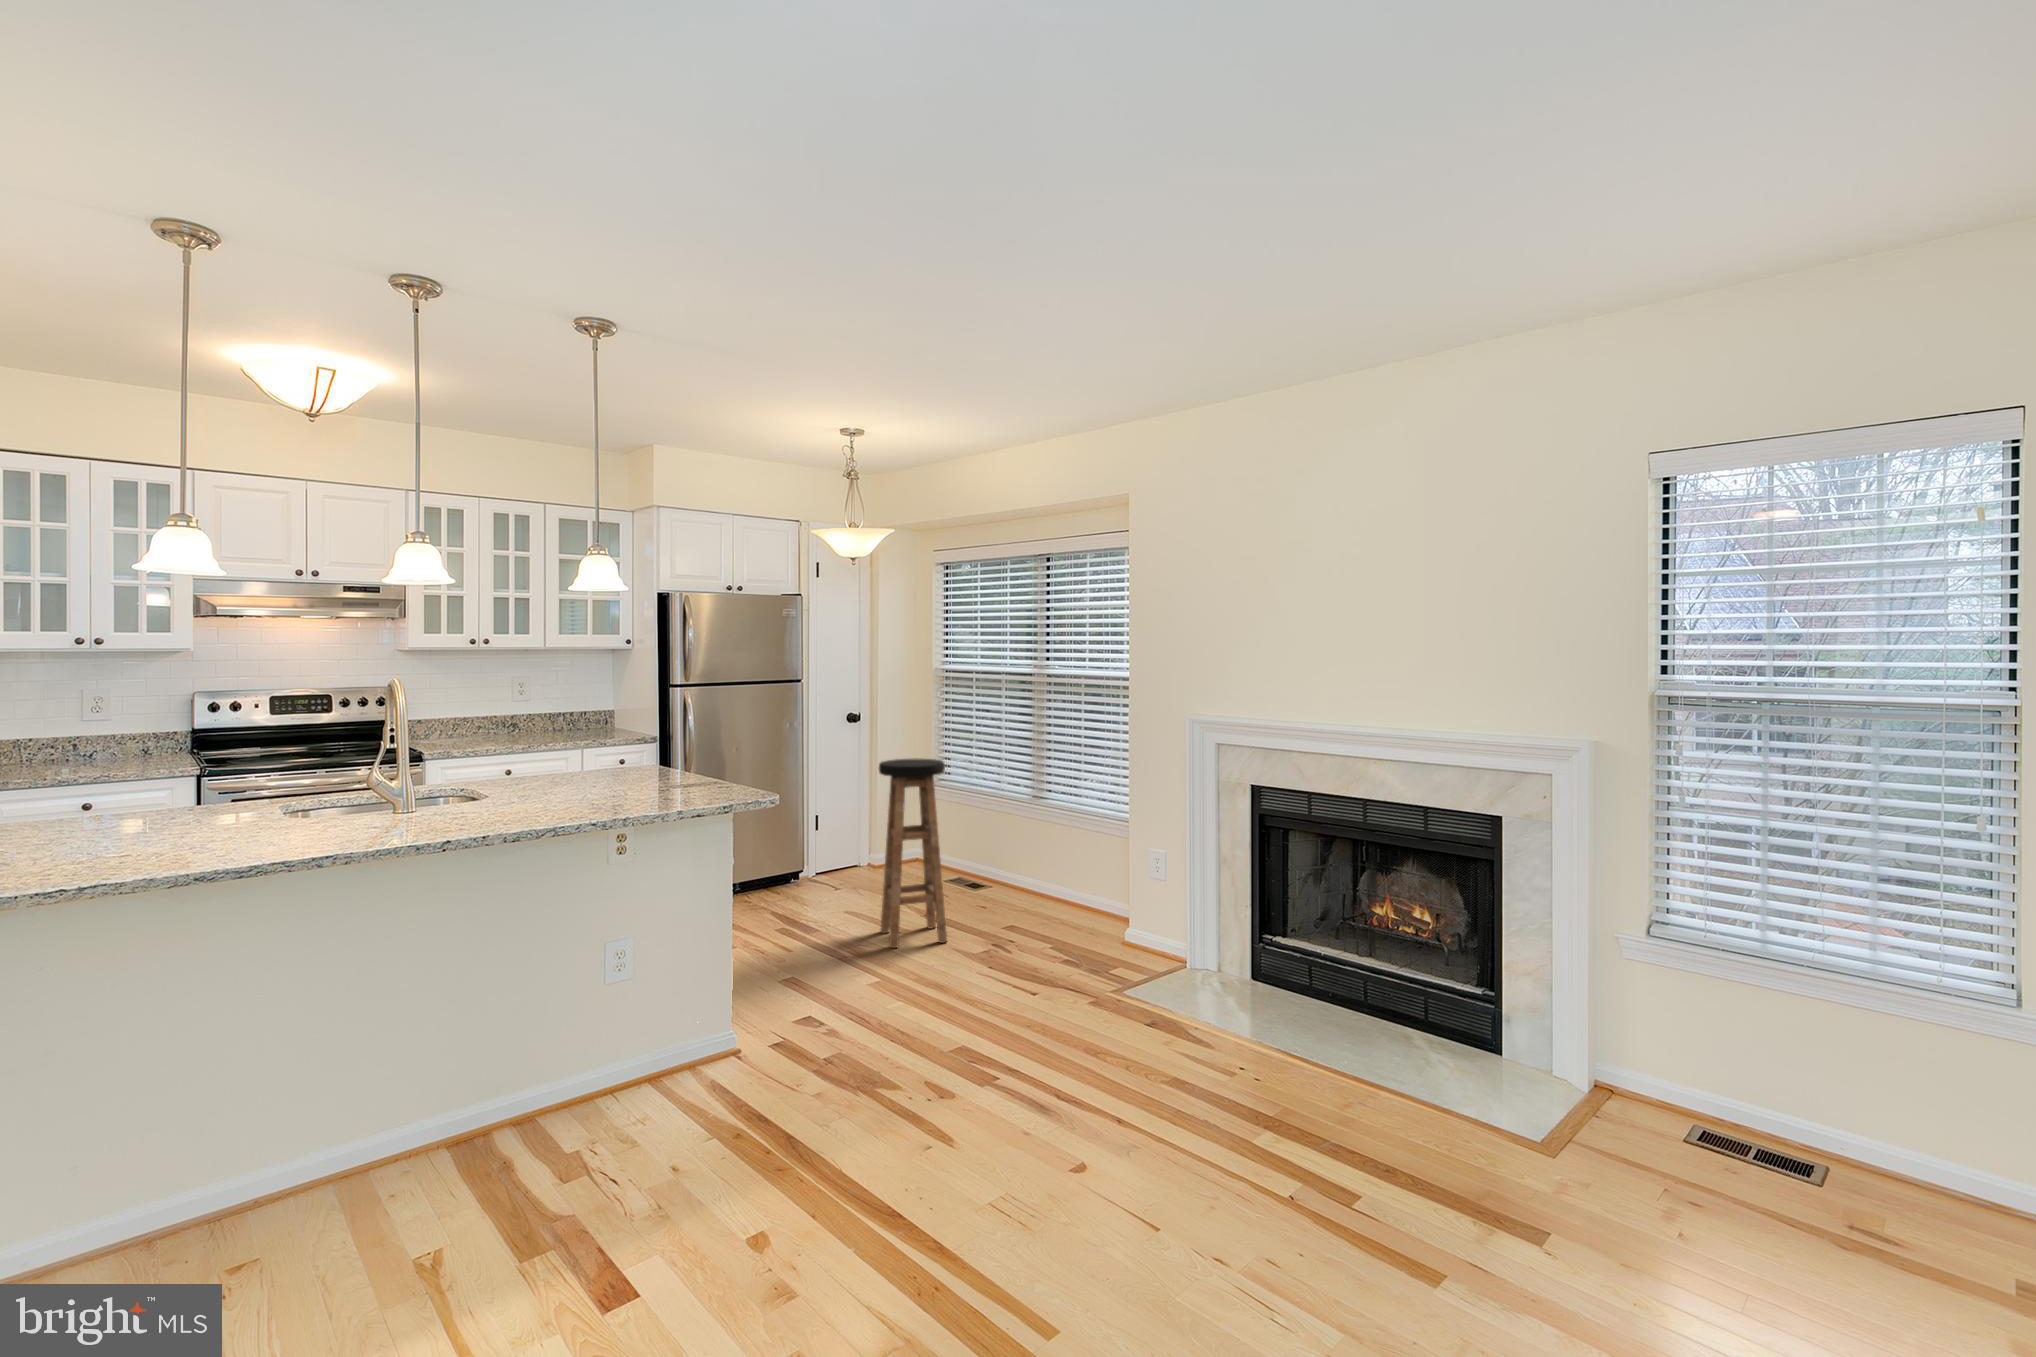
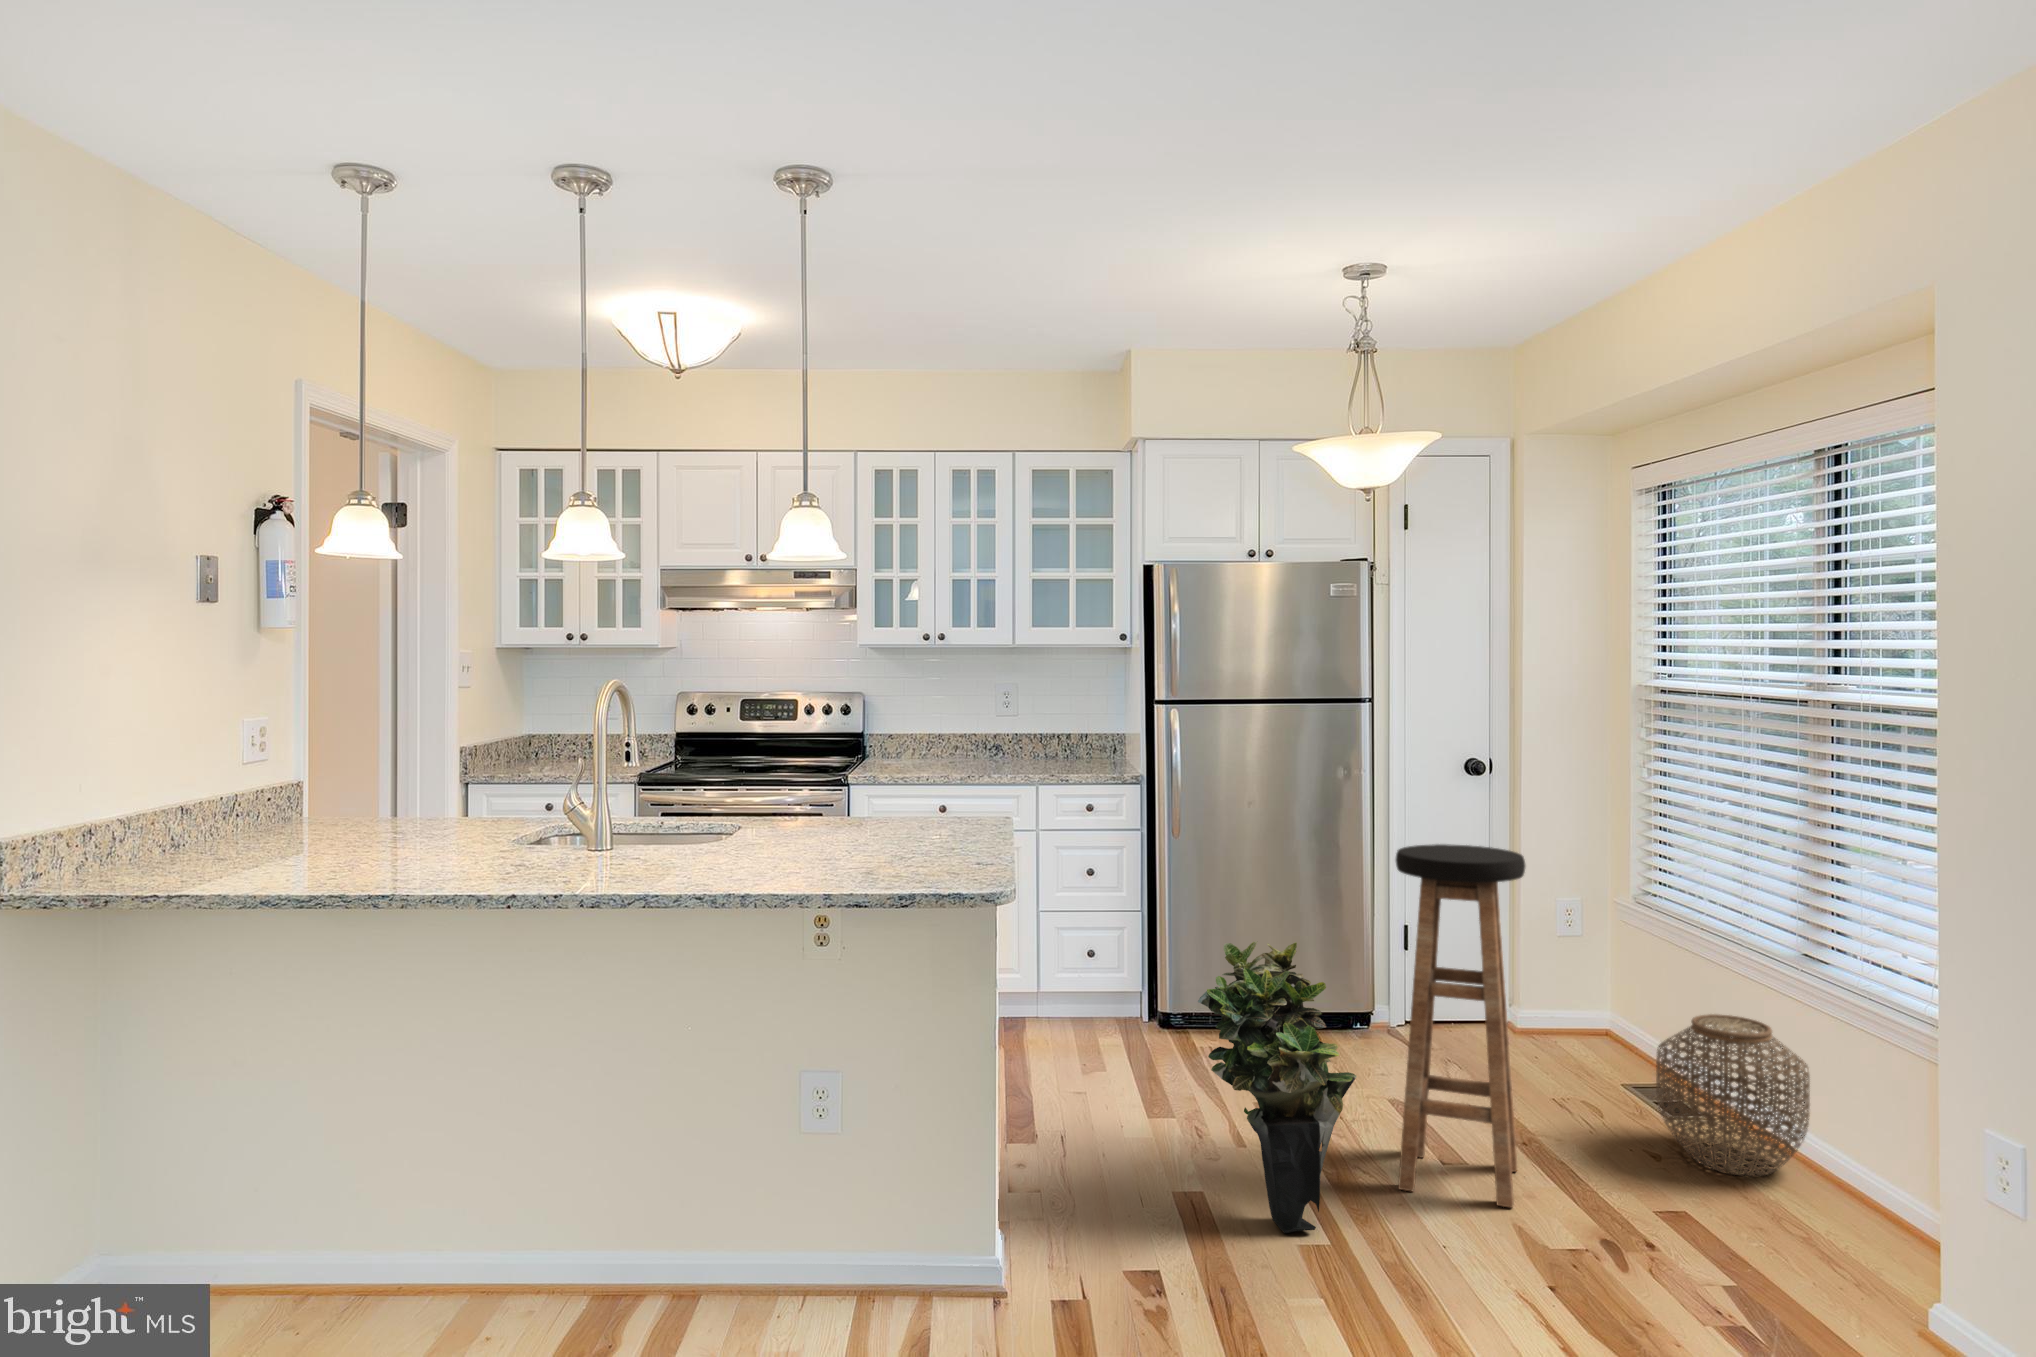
potted plant: none [798,821,885,981] -> present [1198,941,1357,1234]
woven basket: none [983,832,1048,907] -> present [1656,1014,1810,1176]

